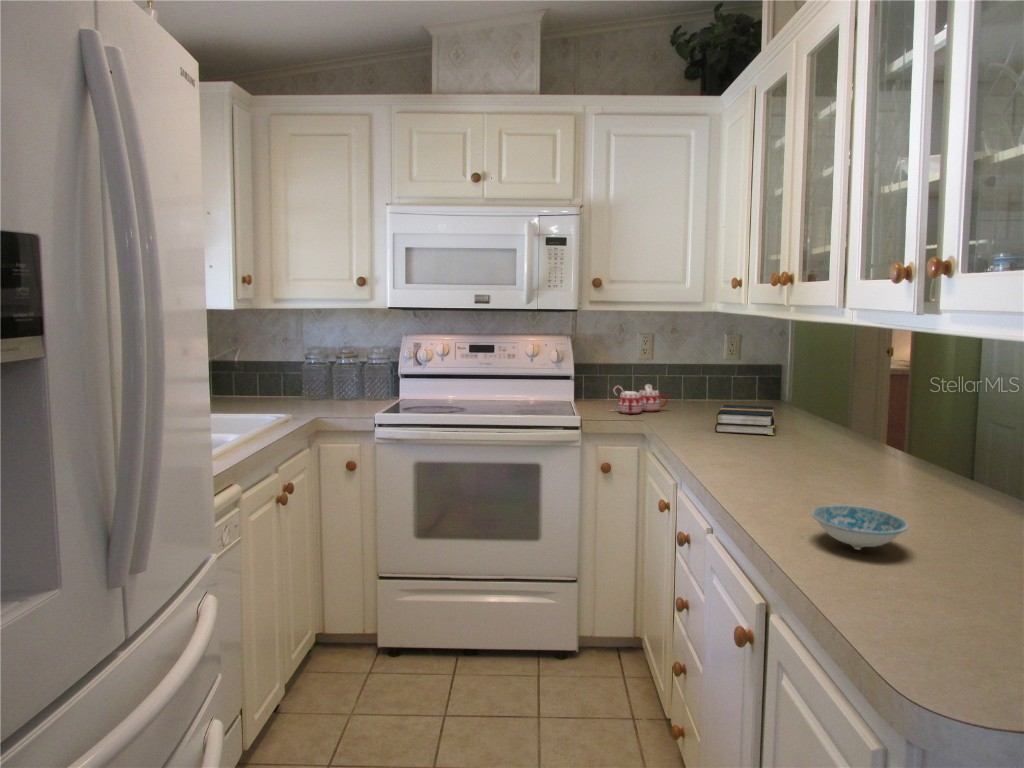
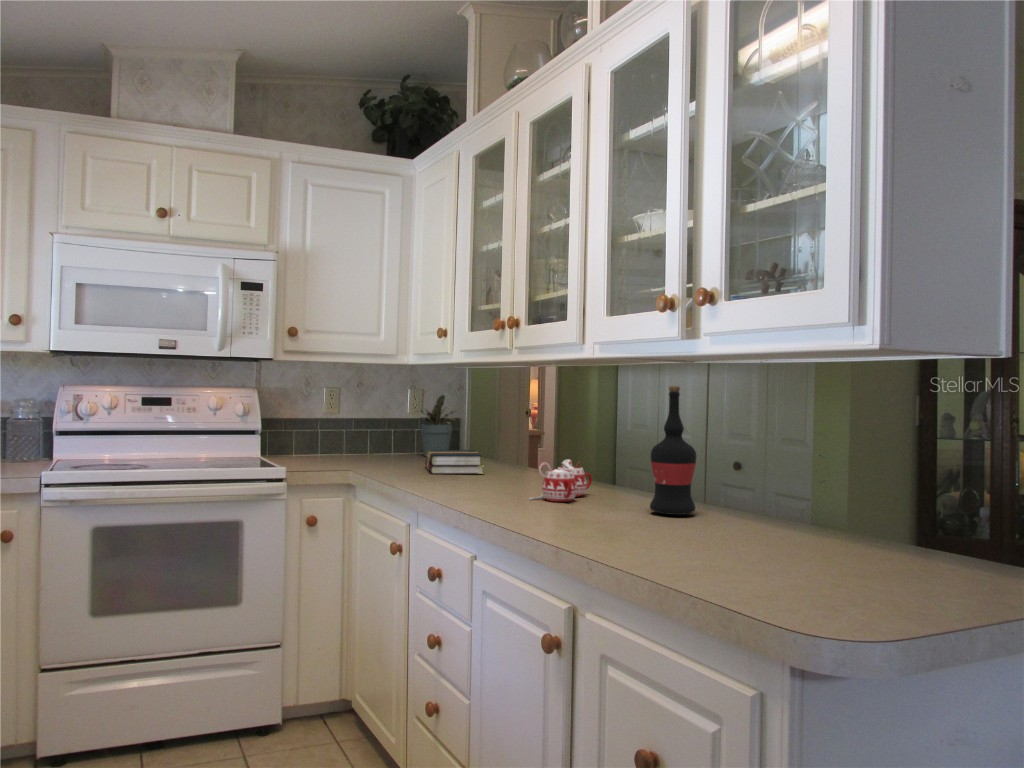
potted plant: none [723,343,773,409] -> present [421,395,455,457]
wine bottle: none [913,360,979,515] -> present [650,386,696,515]
mug: present [610,384,668,414] -> present [529,460,592,502]
ceramic bowl: present [811,505,908,548] -> none [604,507,687,540]

